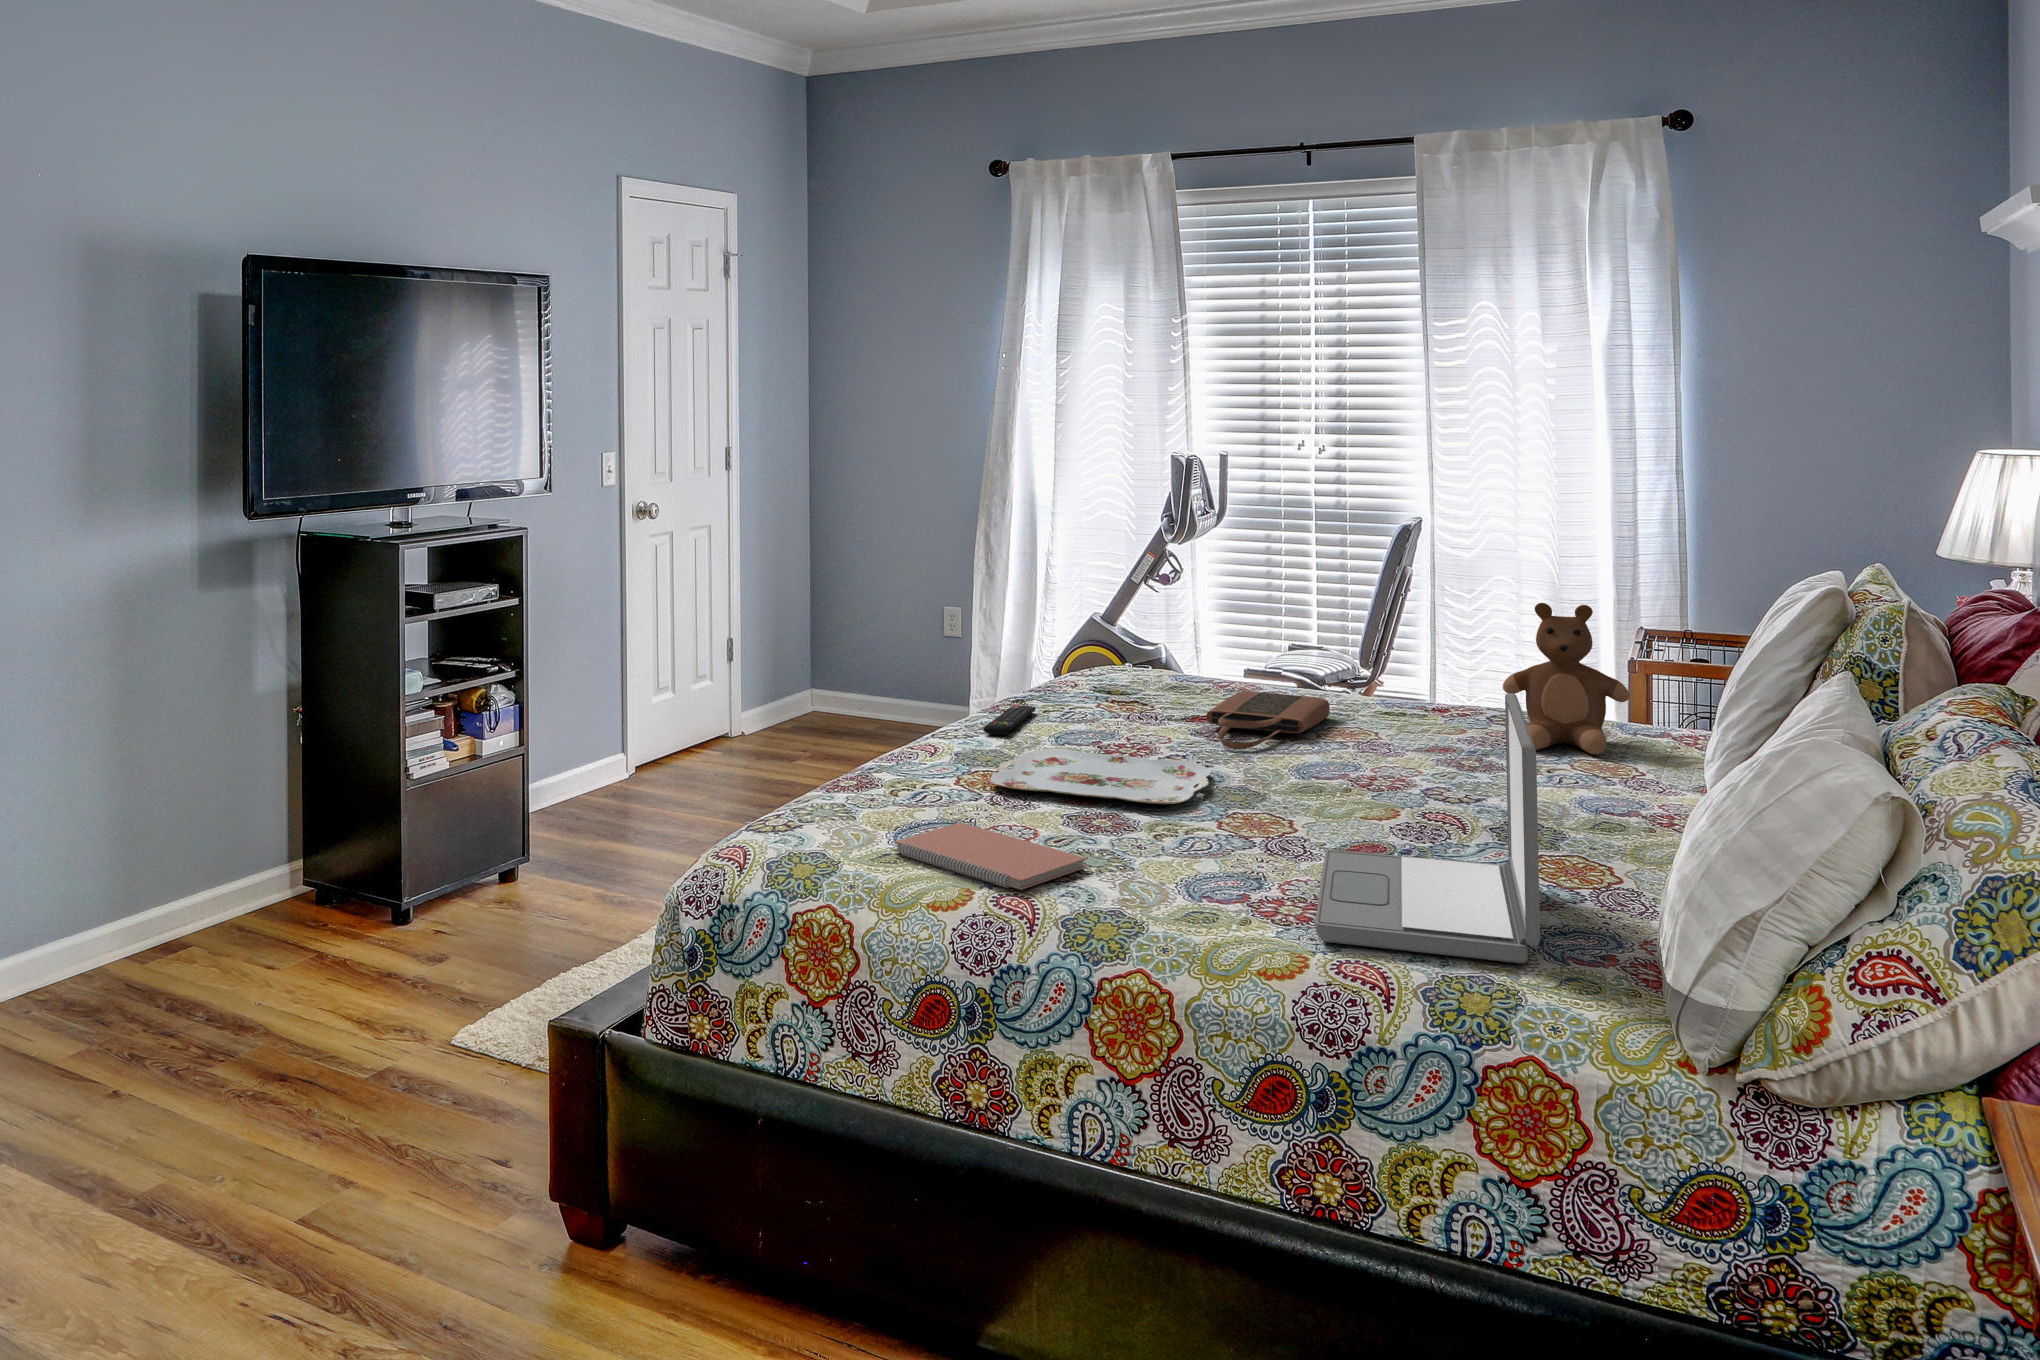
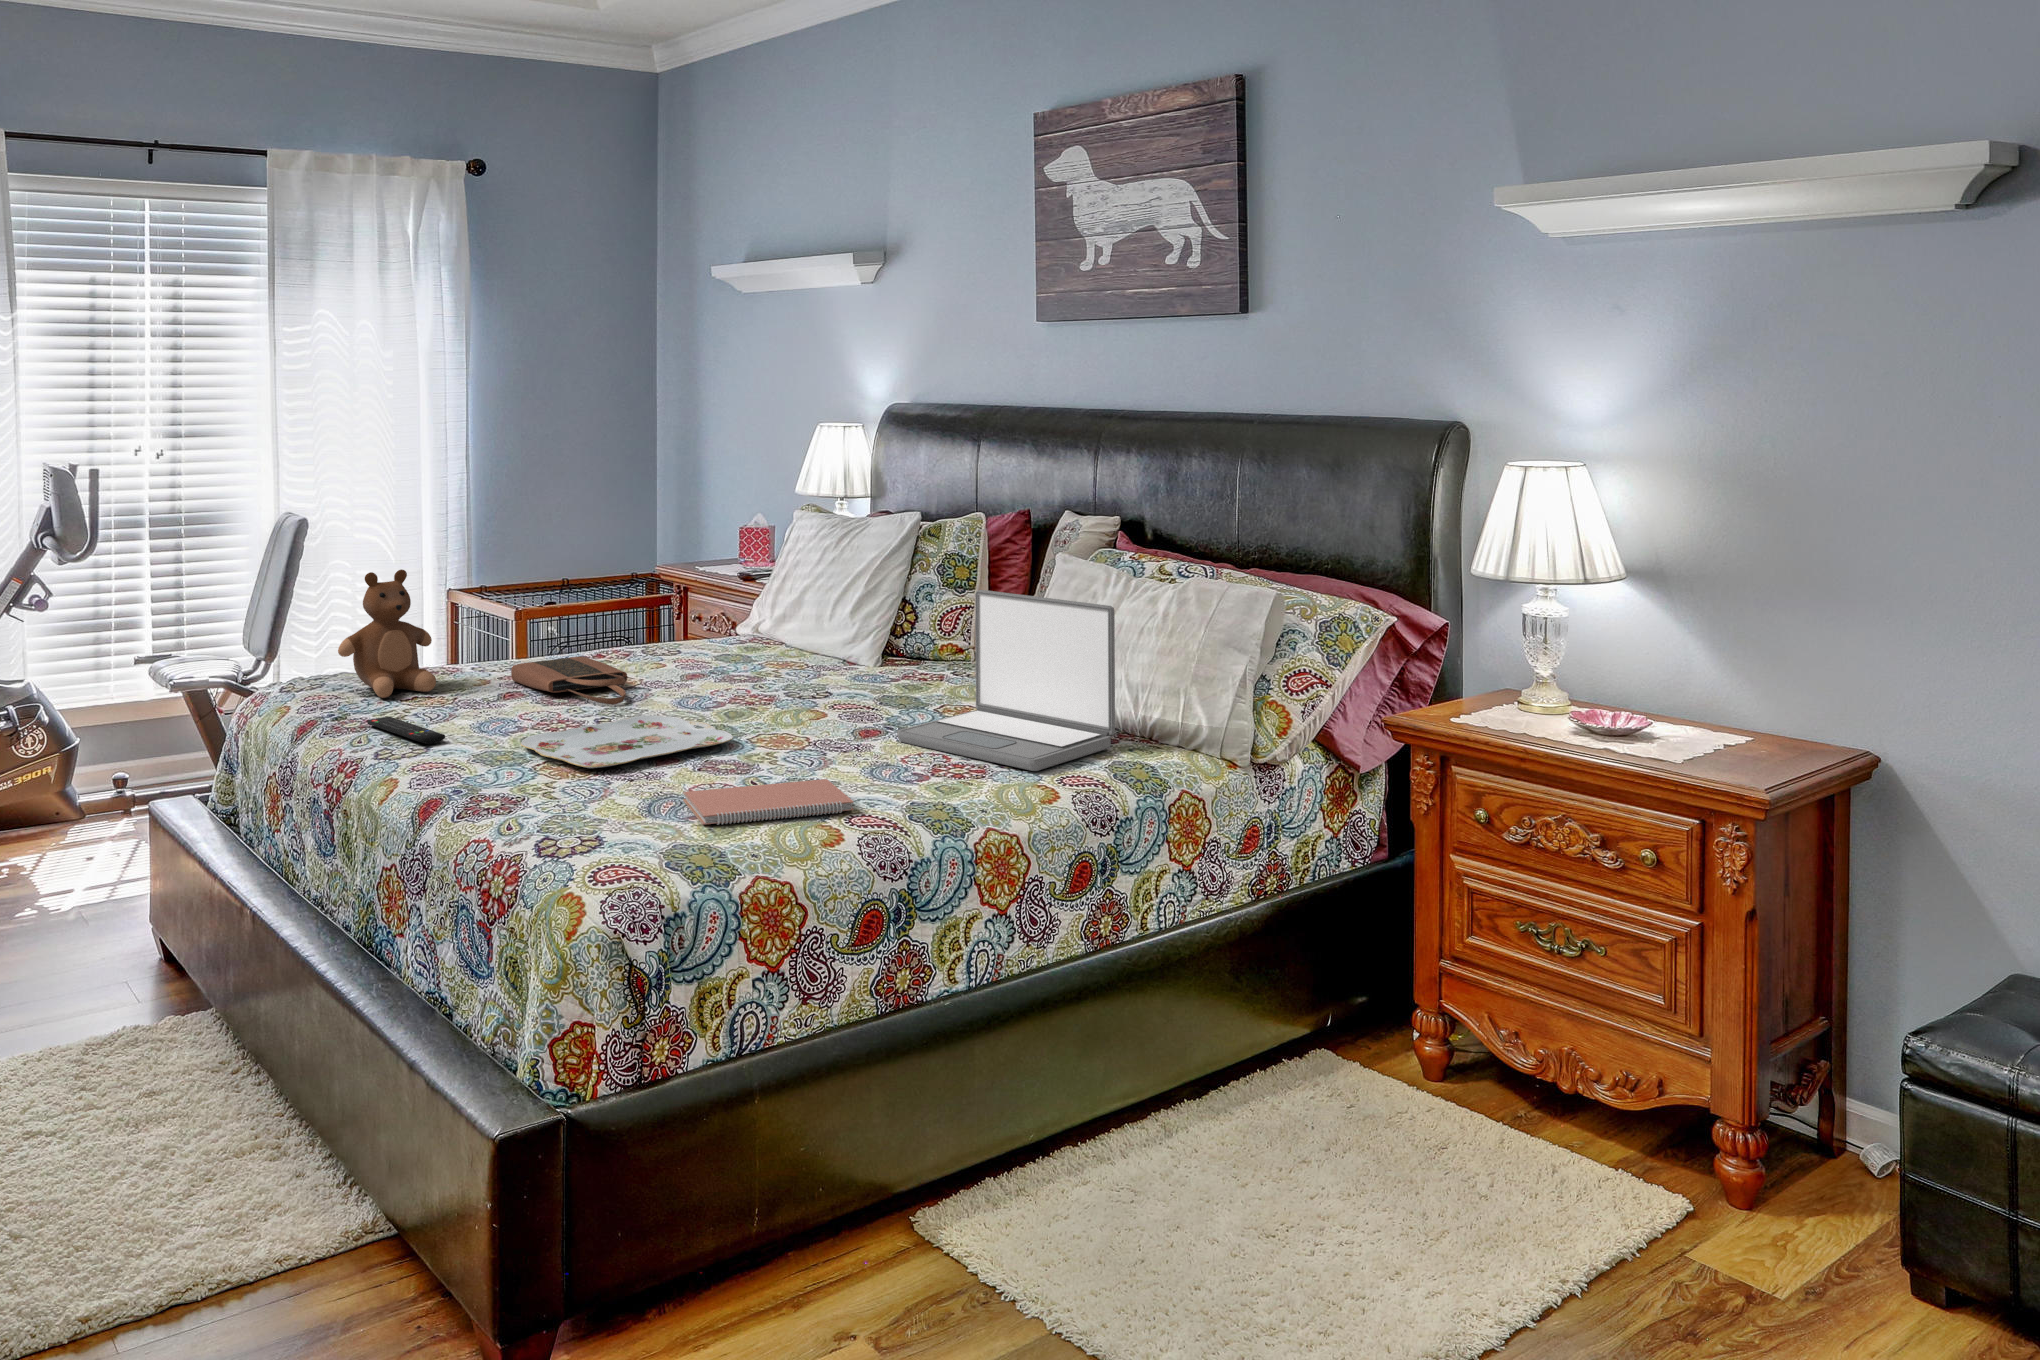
teddy bear: present [1503,603,1630,755] -> present [338,569,436,698]

